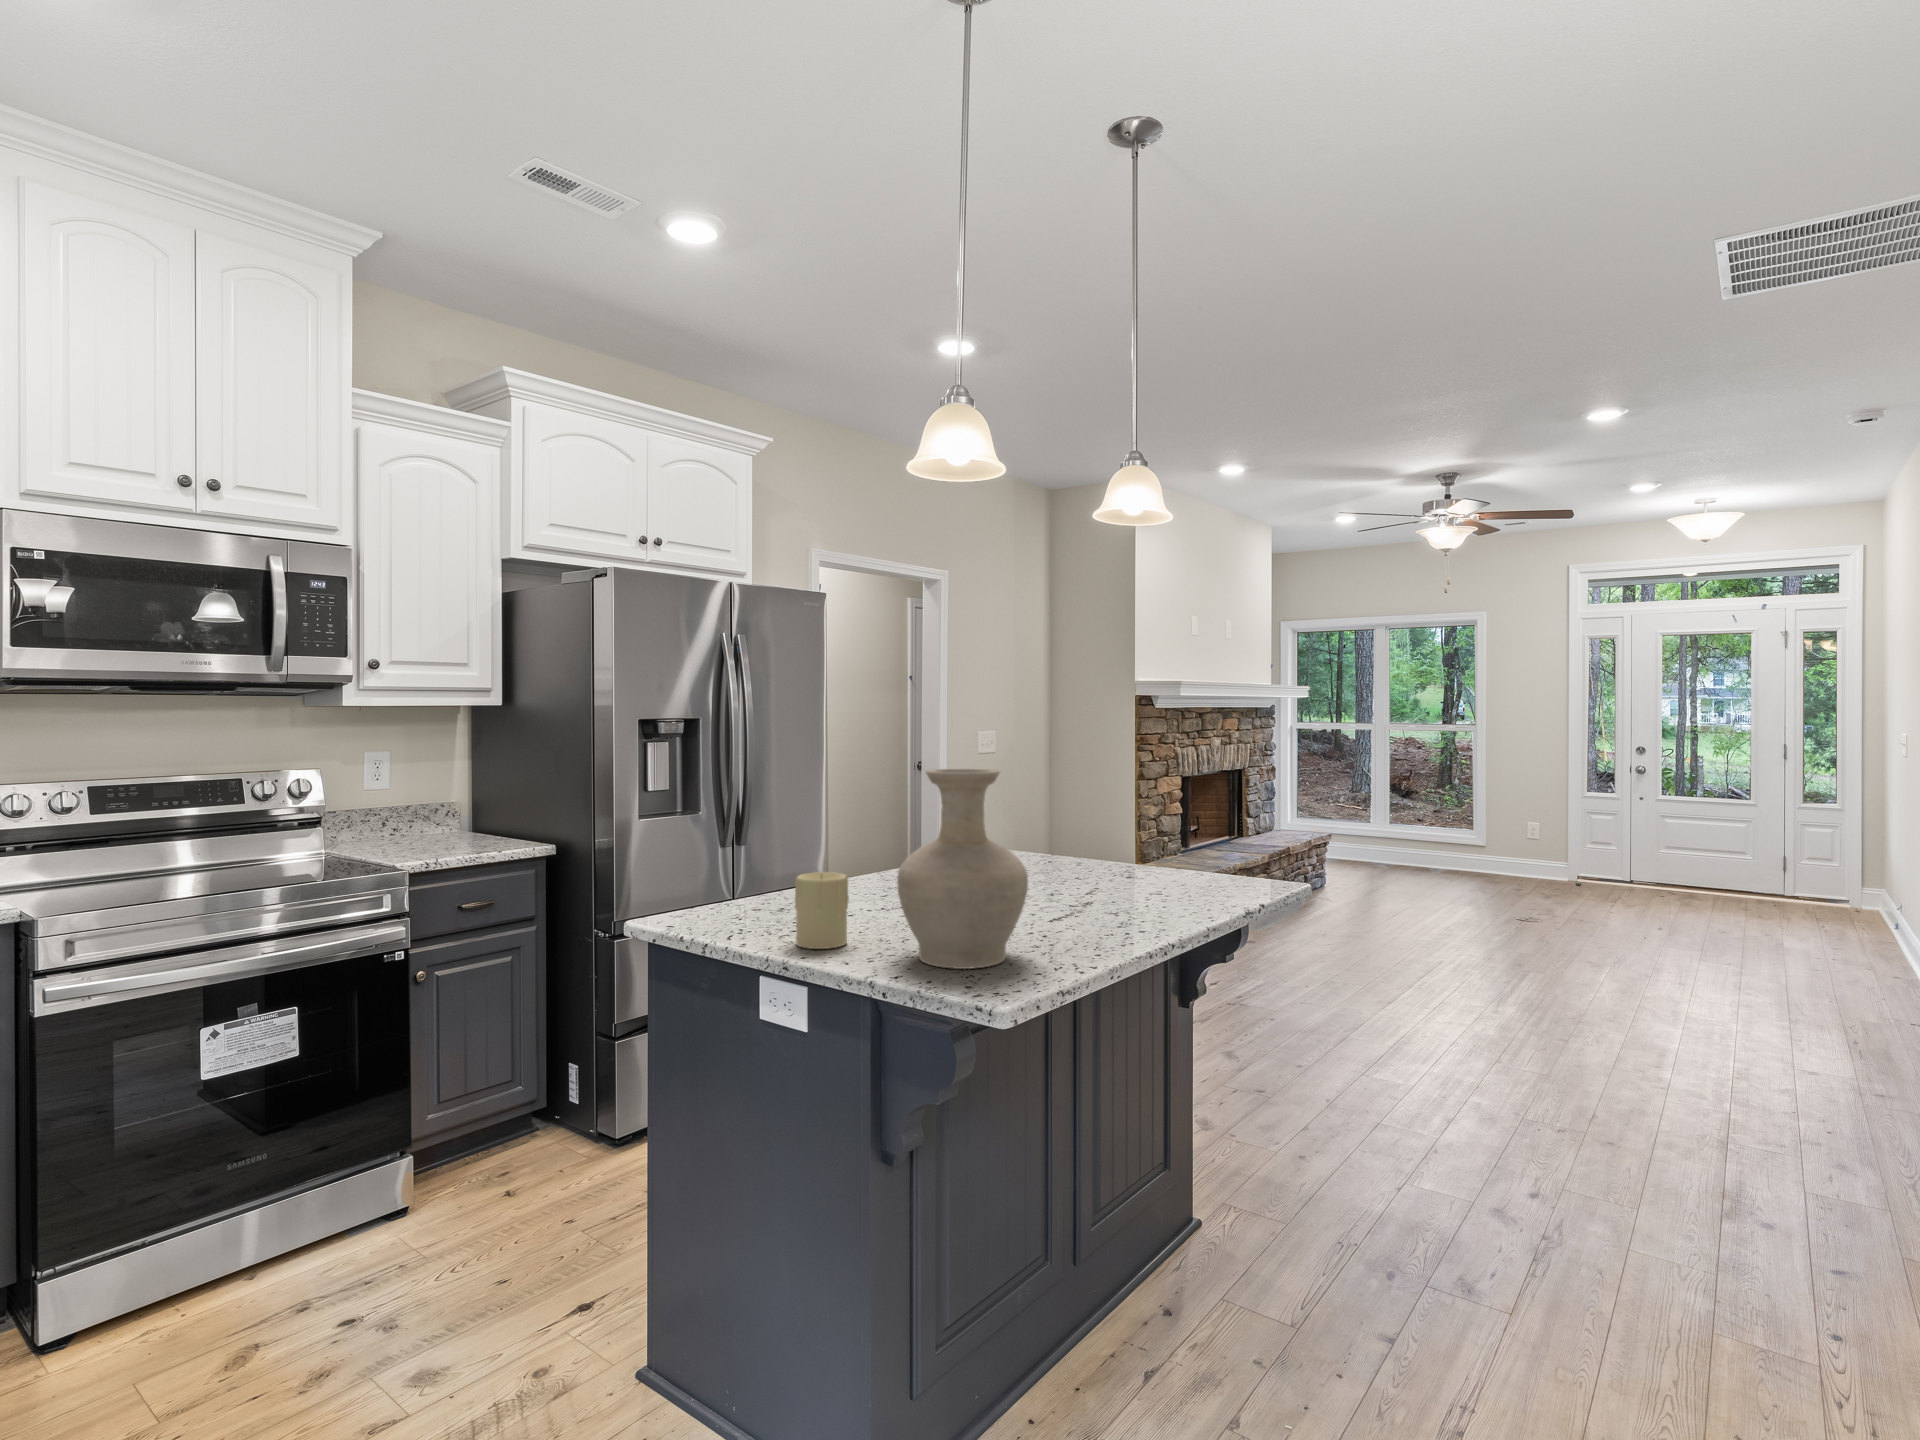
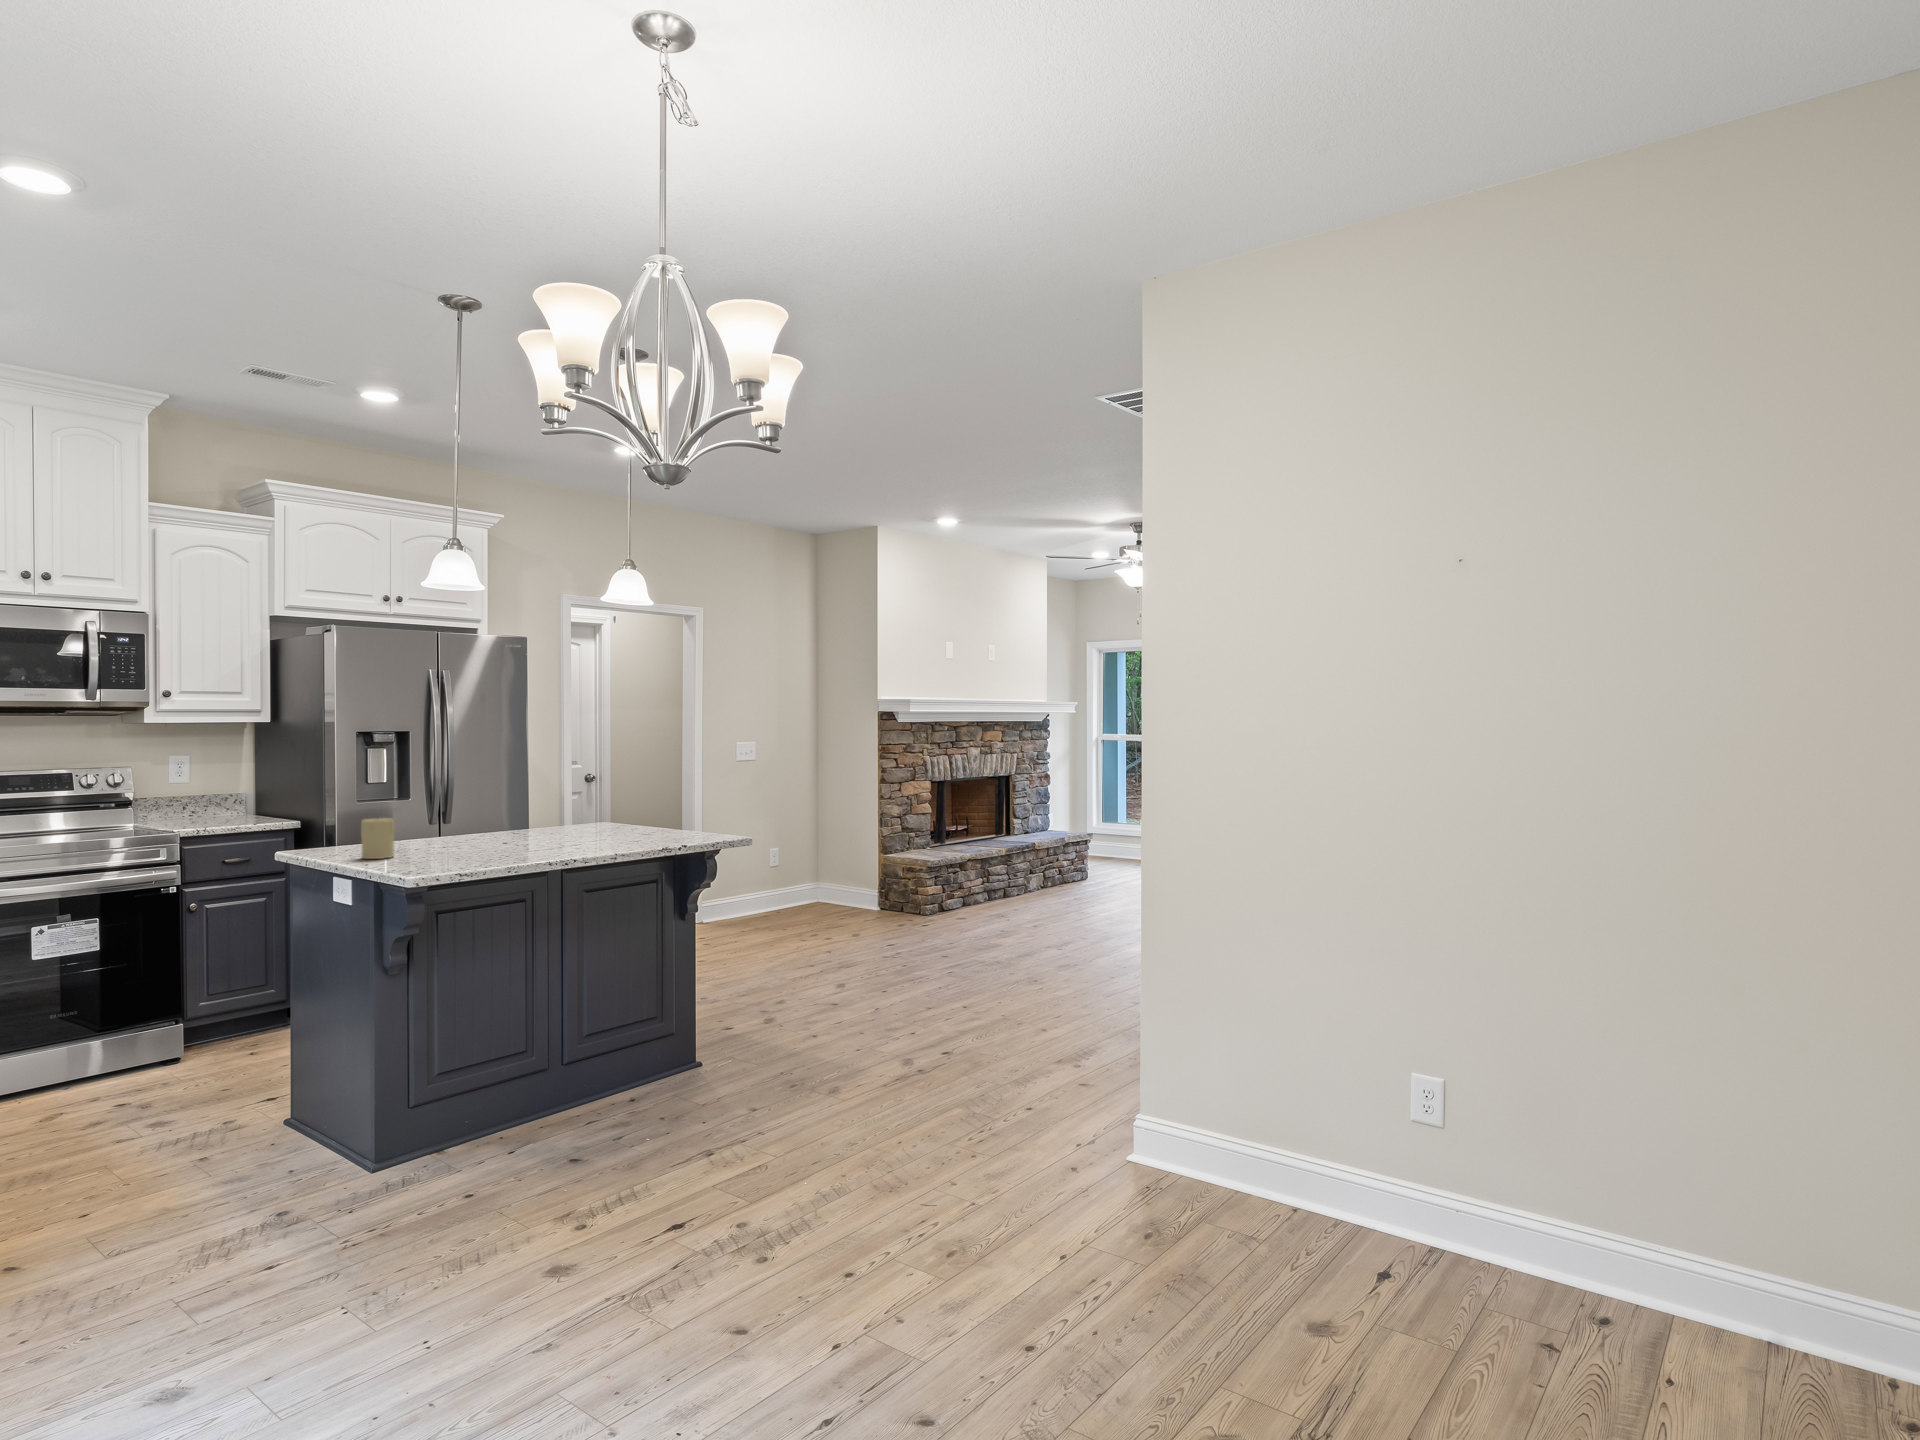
vase: present [897,768,1028,969] -> none [404,759,482,865]

